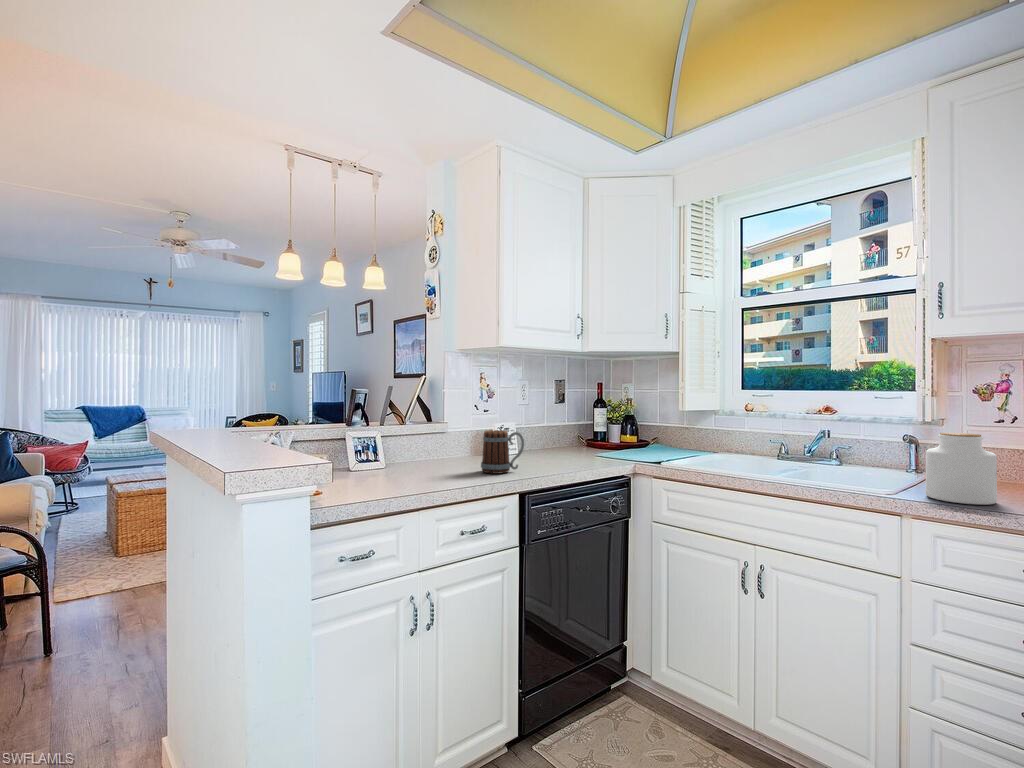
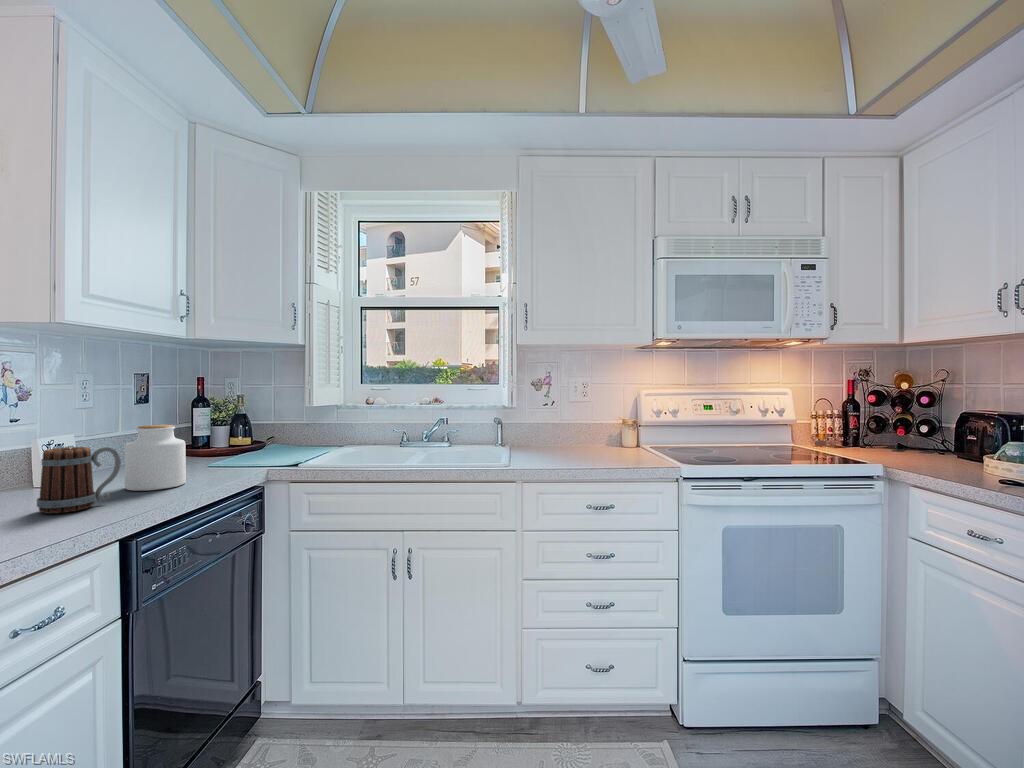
jar: present [926,432,997,505] -> present [125,425,186,491]

